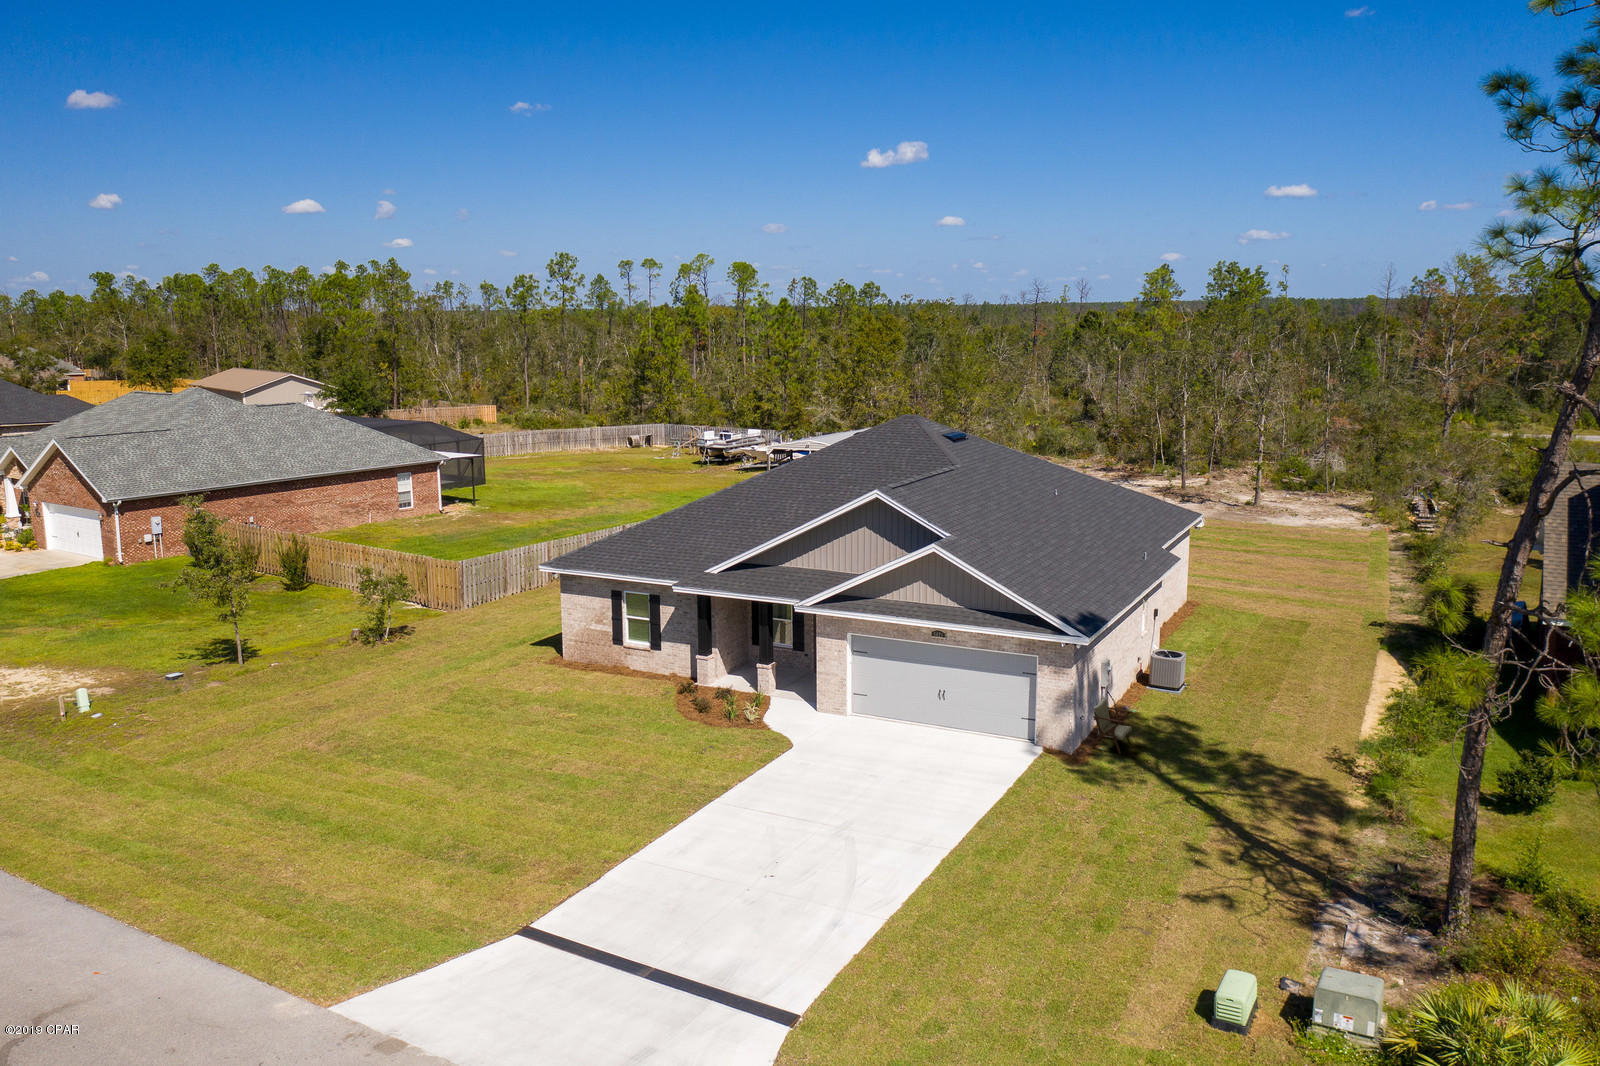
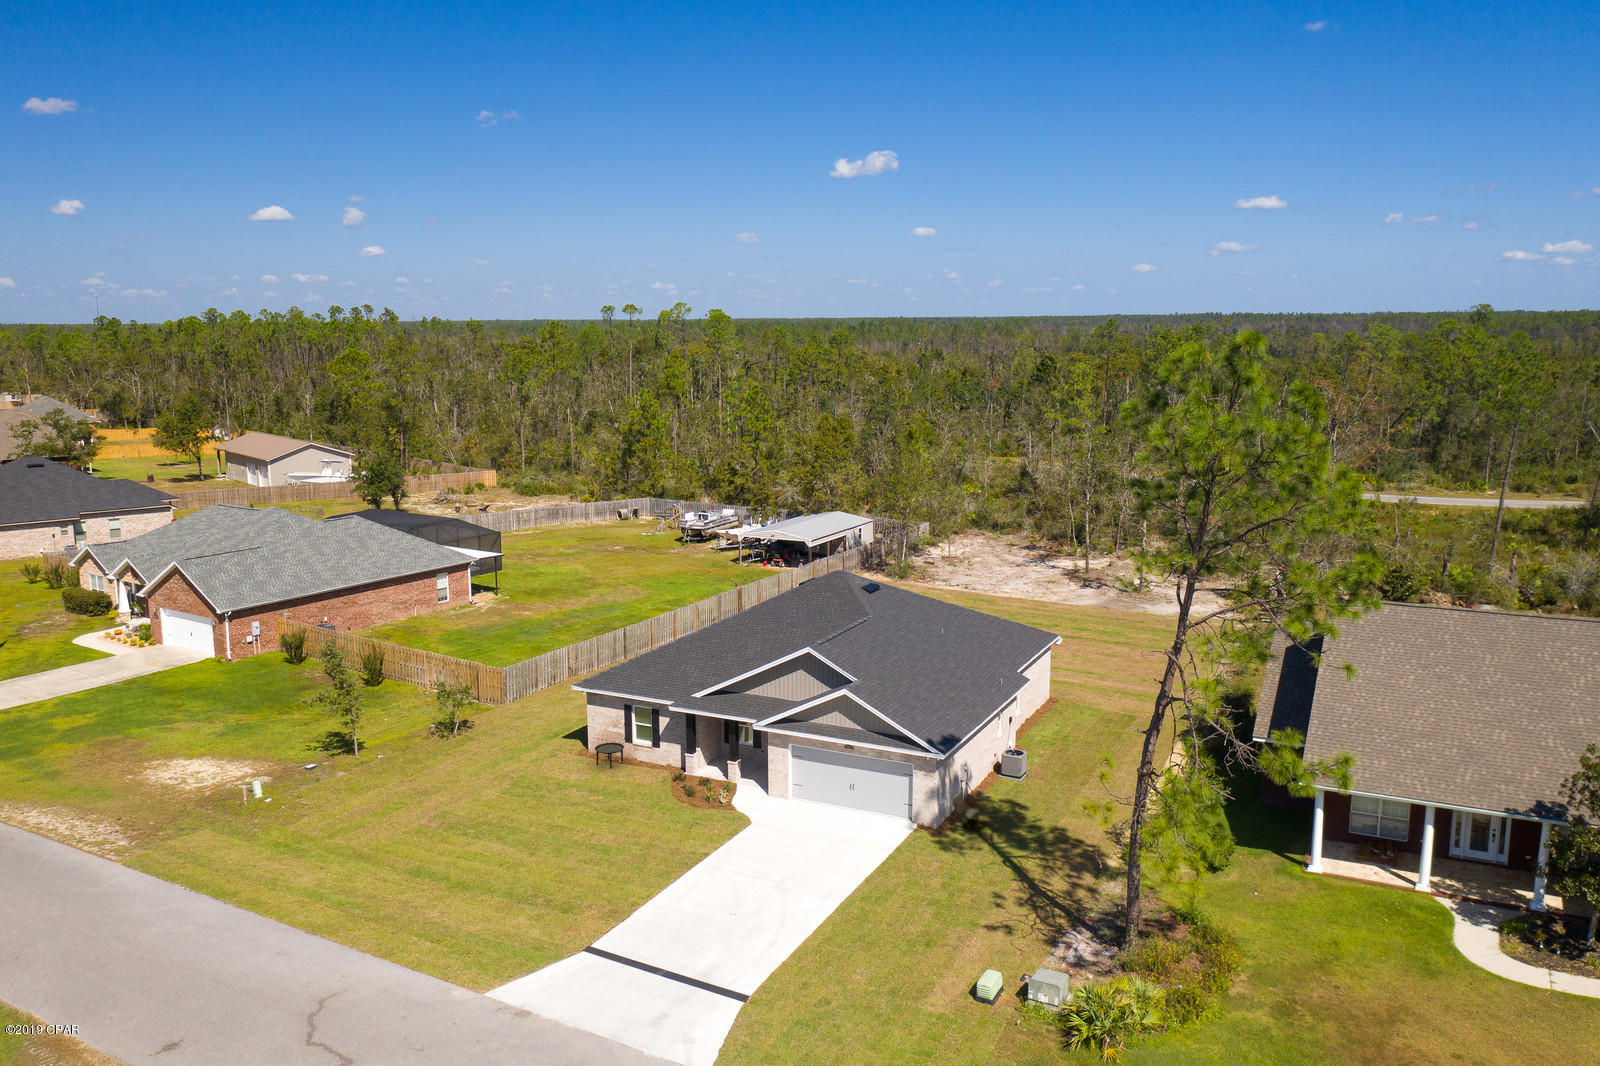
round table: none [570,645,611,679] -> present [595,743,624,768]

